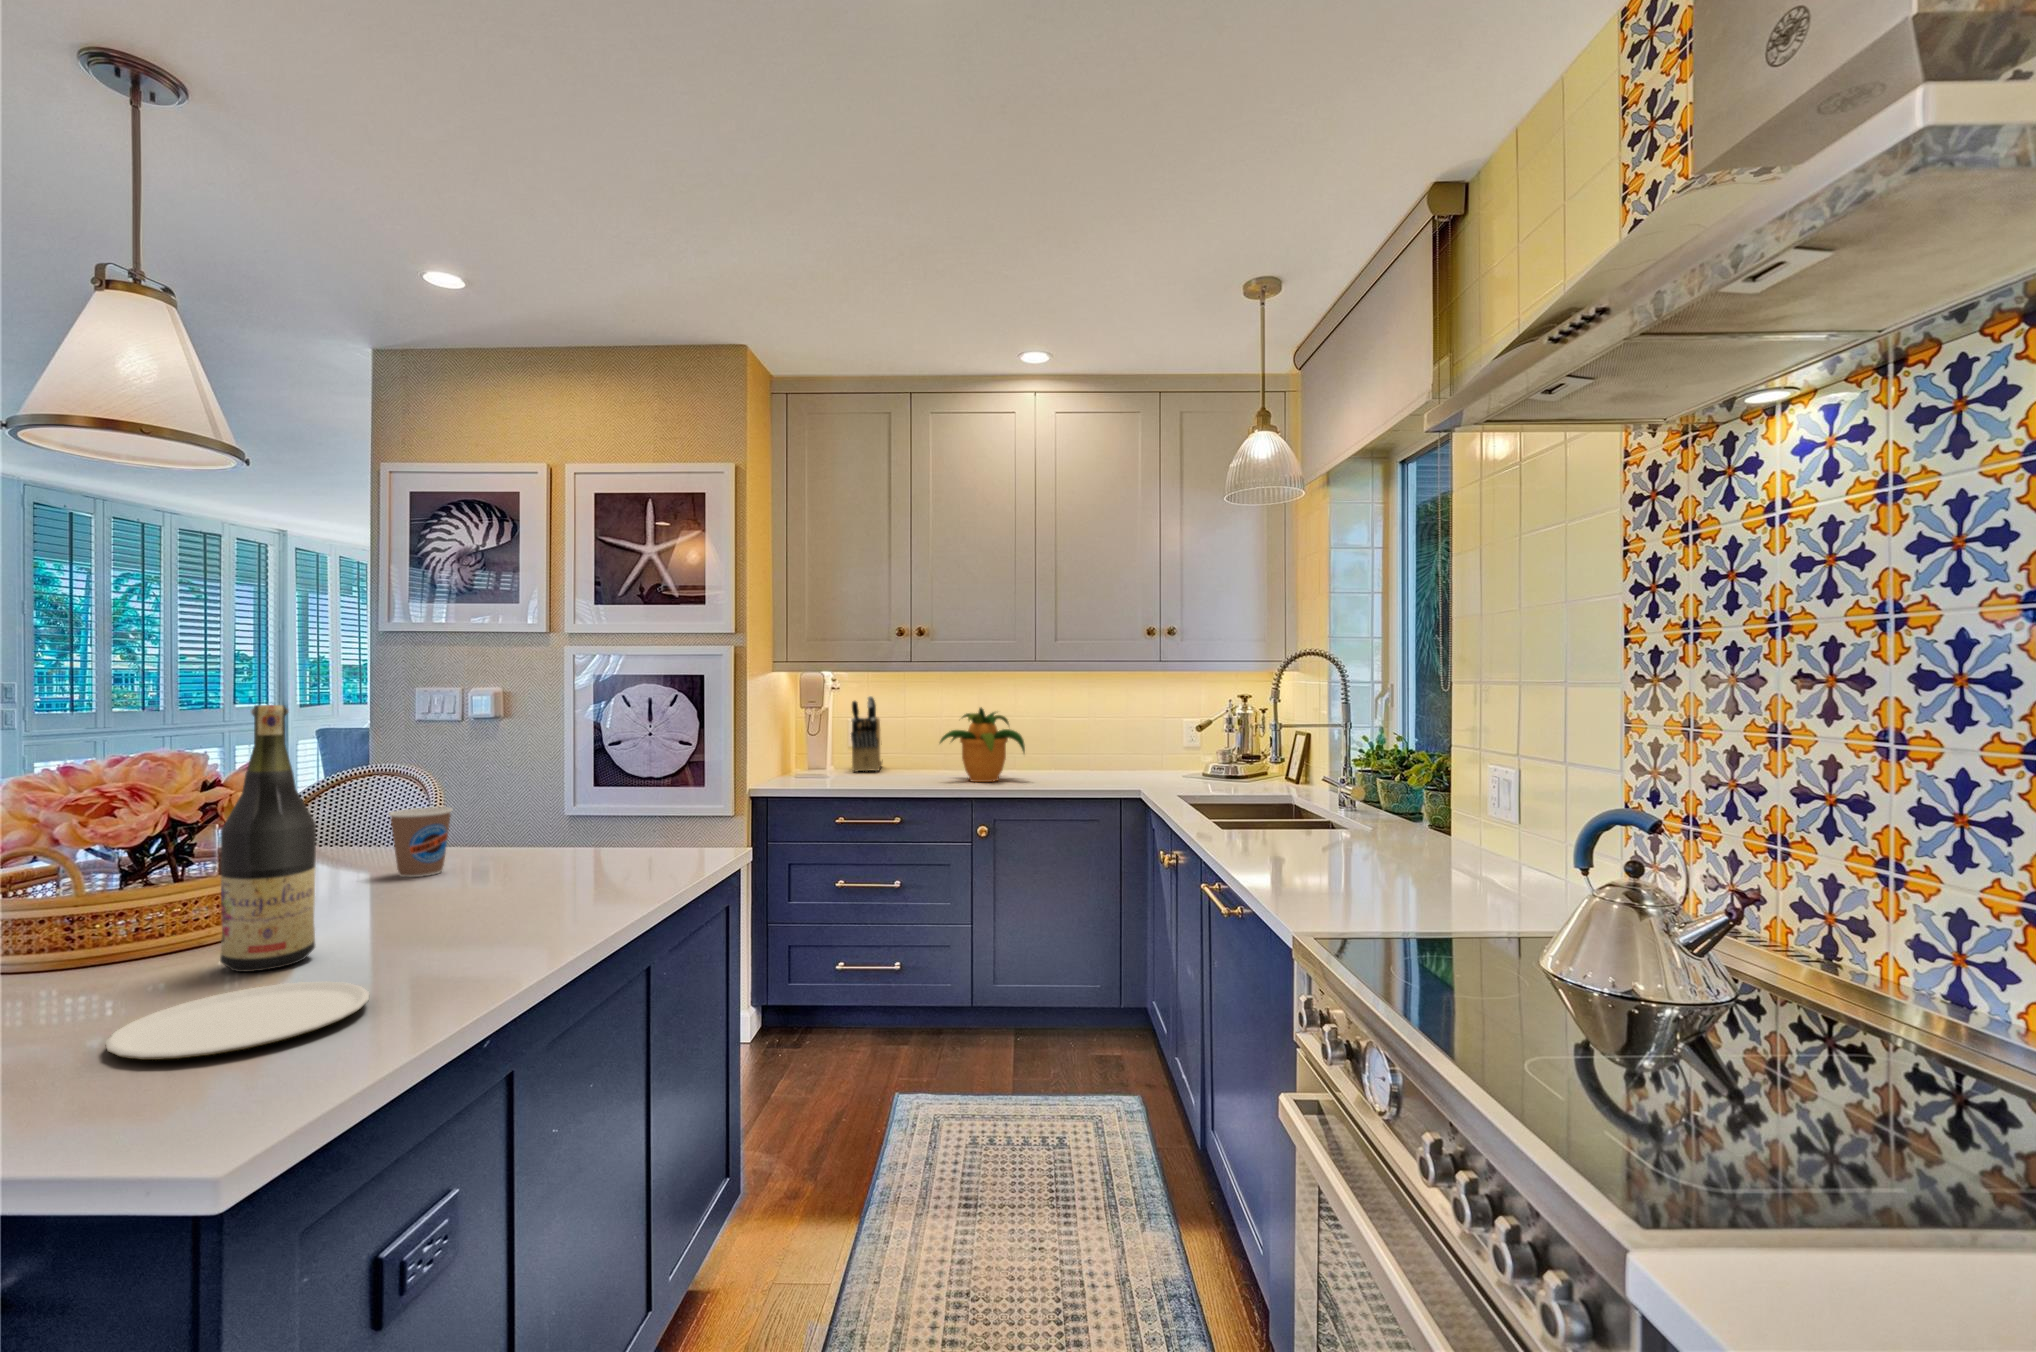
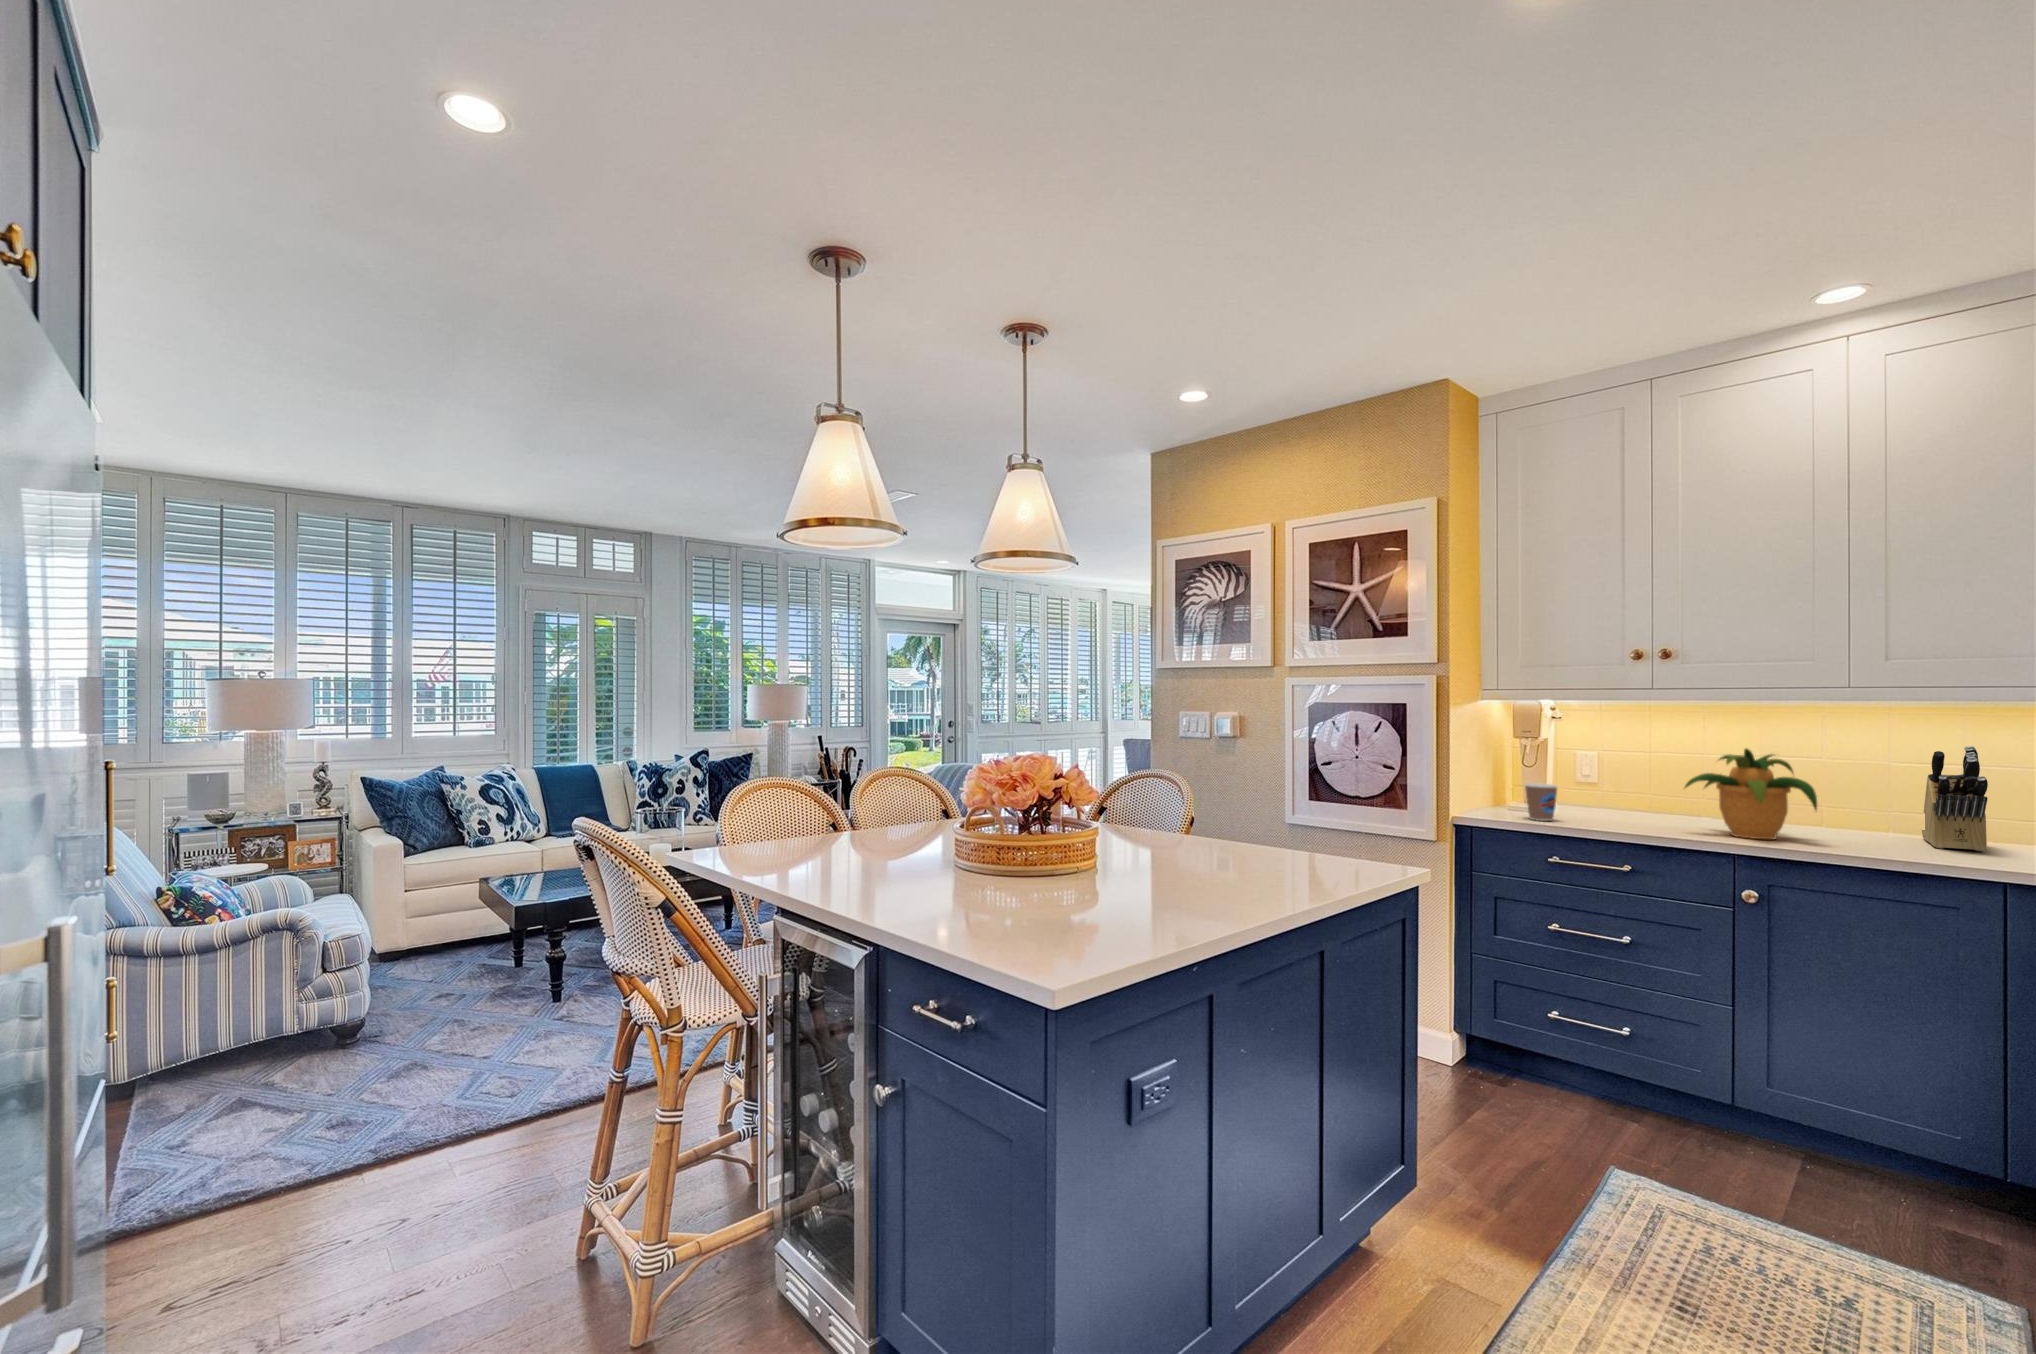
knife block: present [851,696,882,772] -> present [1922,746,1988,851]
wine bottle: present [220,705,316,972] -> none [1060,729,1107,896]
coffee cup: present [389,807,452,877] -> present [1525,783,1557,821]
plate: present [106,982,369,1060] -> none [1011,904,1131,935]

